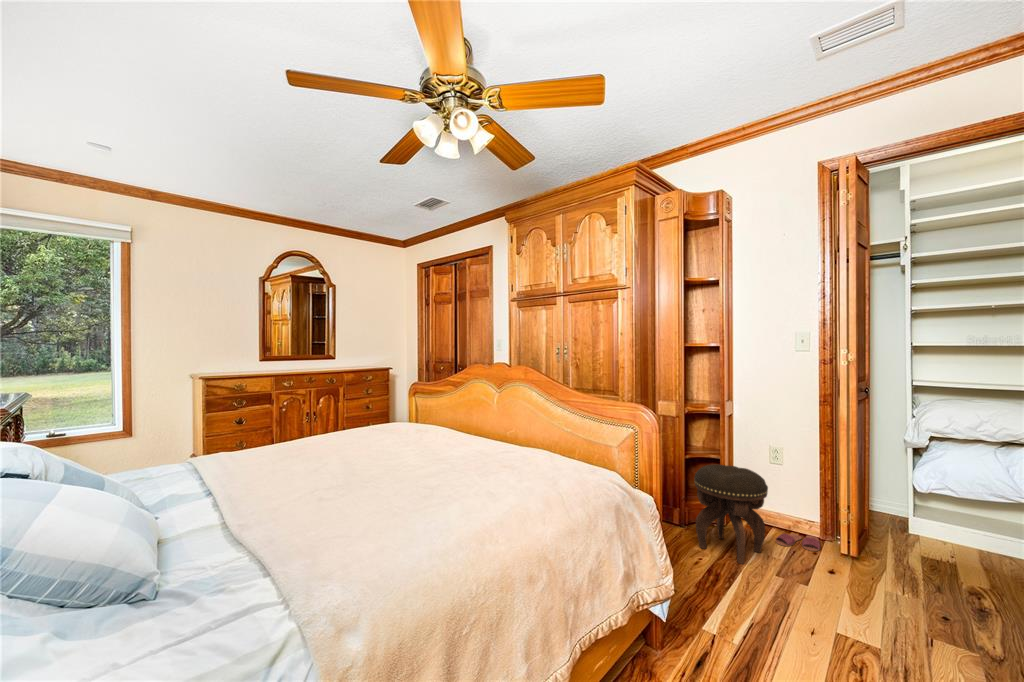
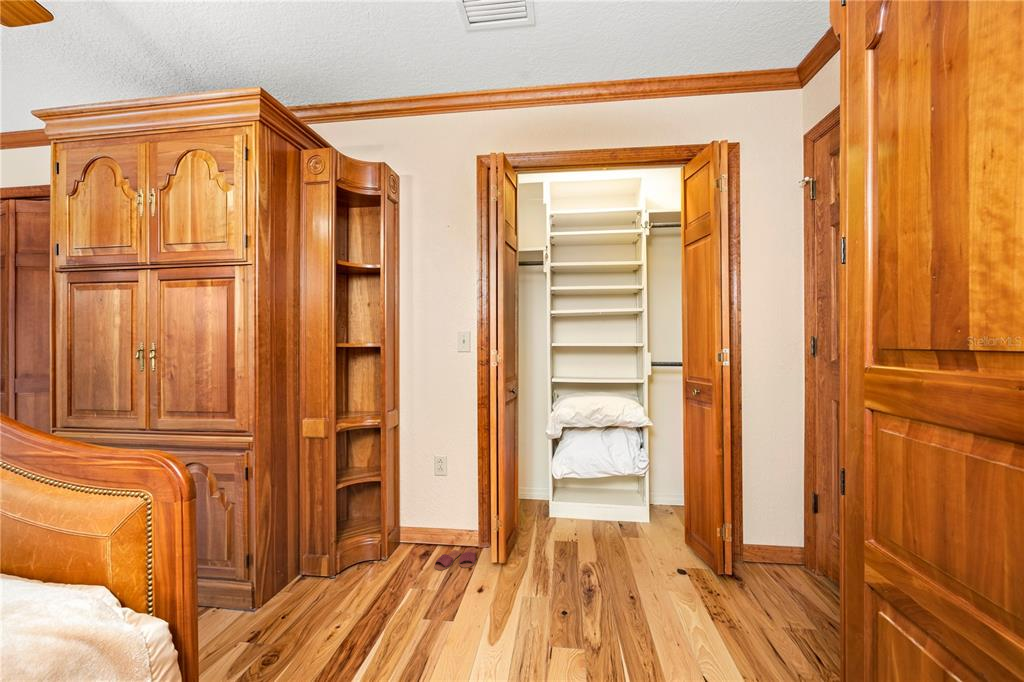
footstool: present [694,465,768,564] -> none [338,491,421,616]

